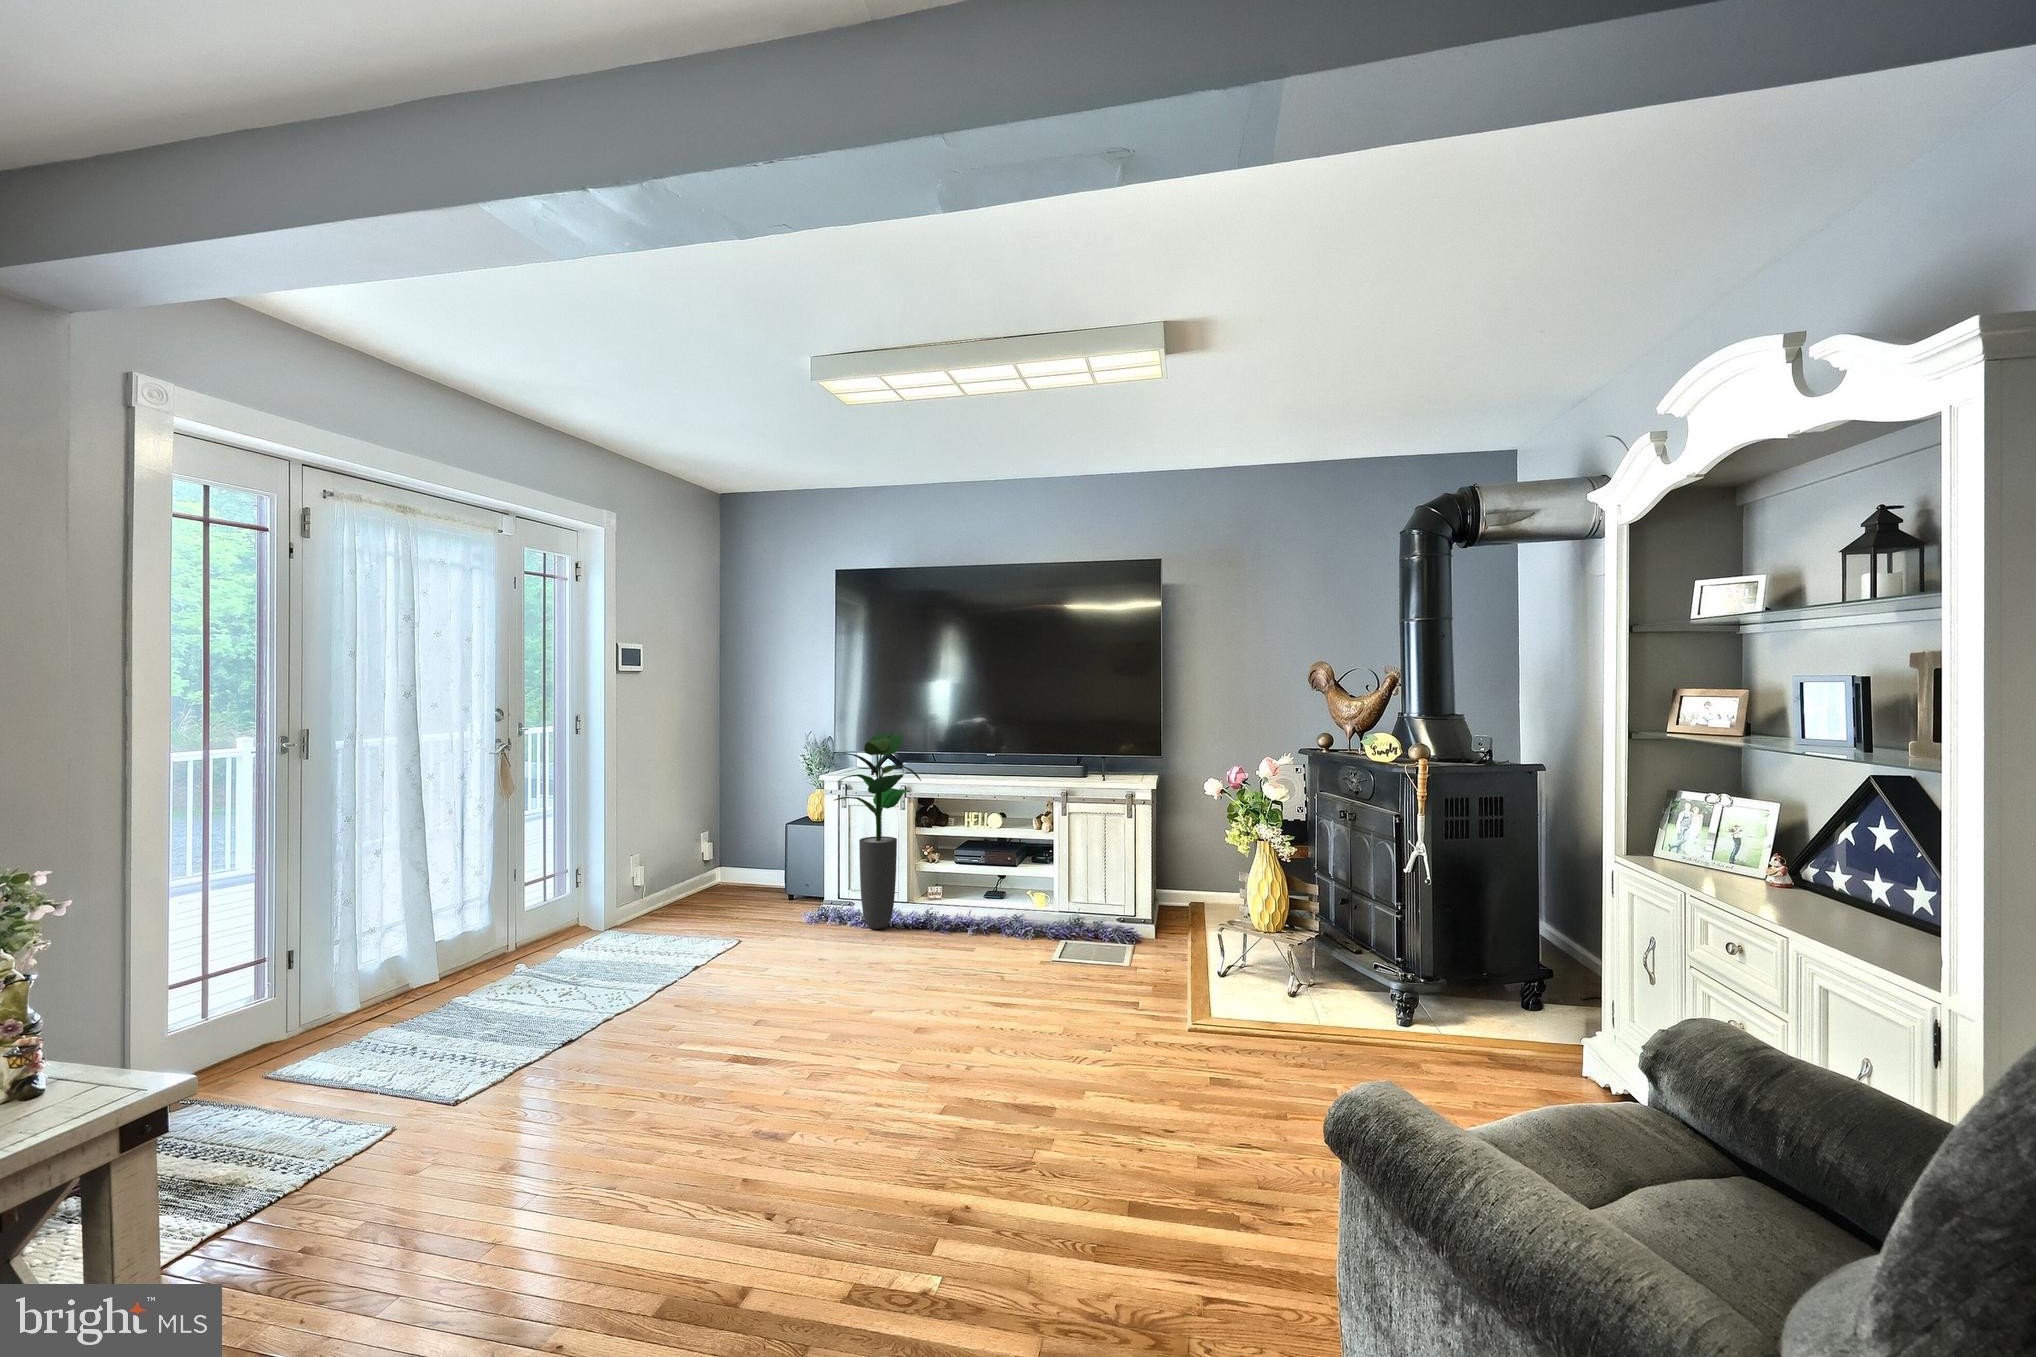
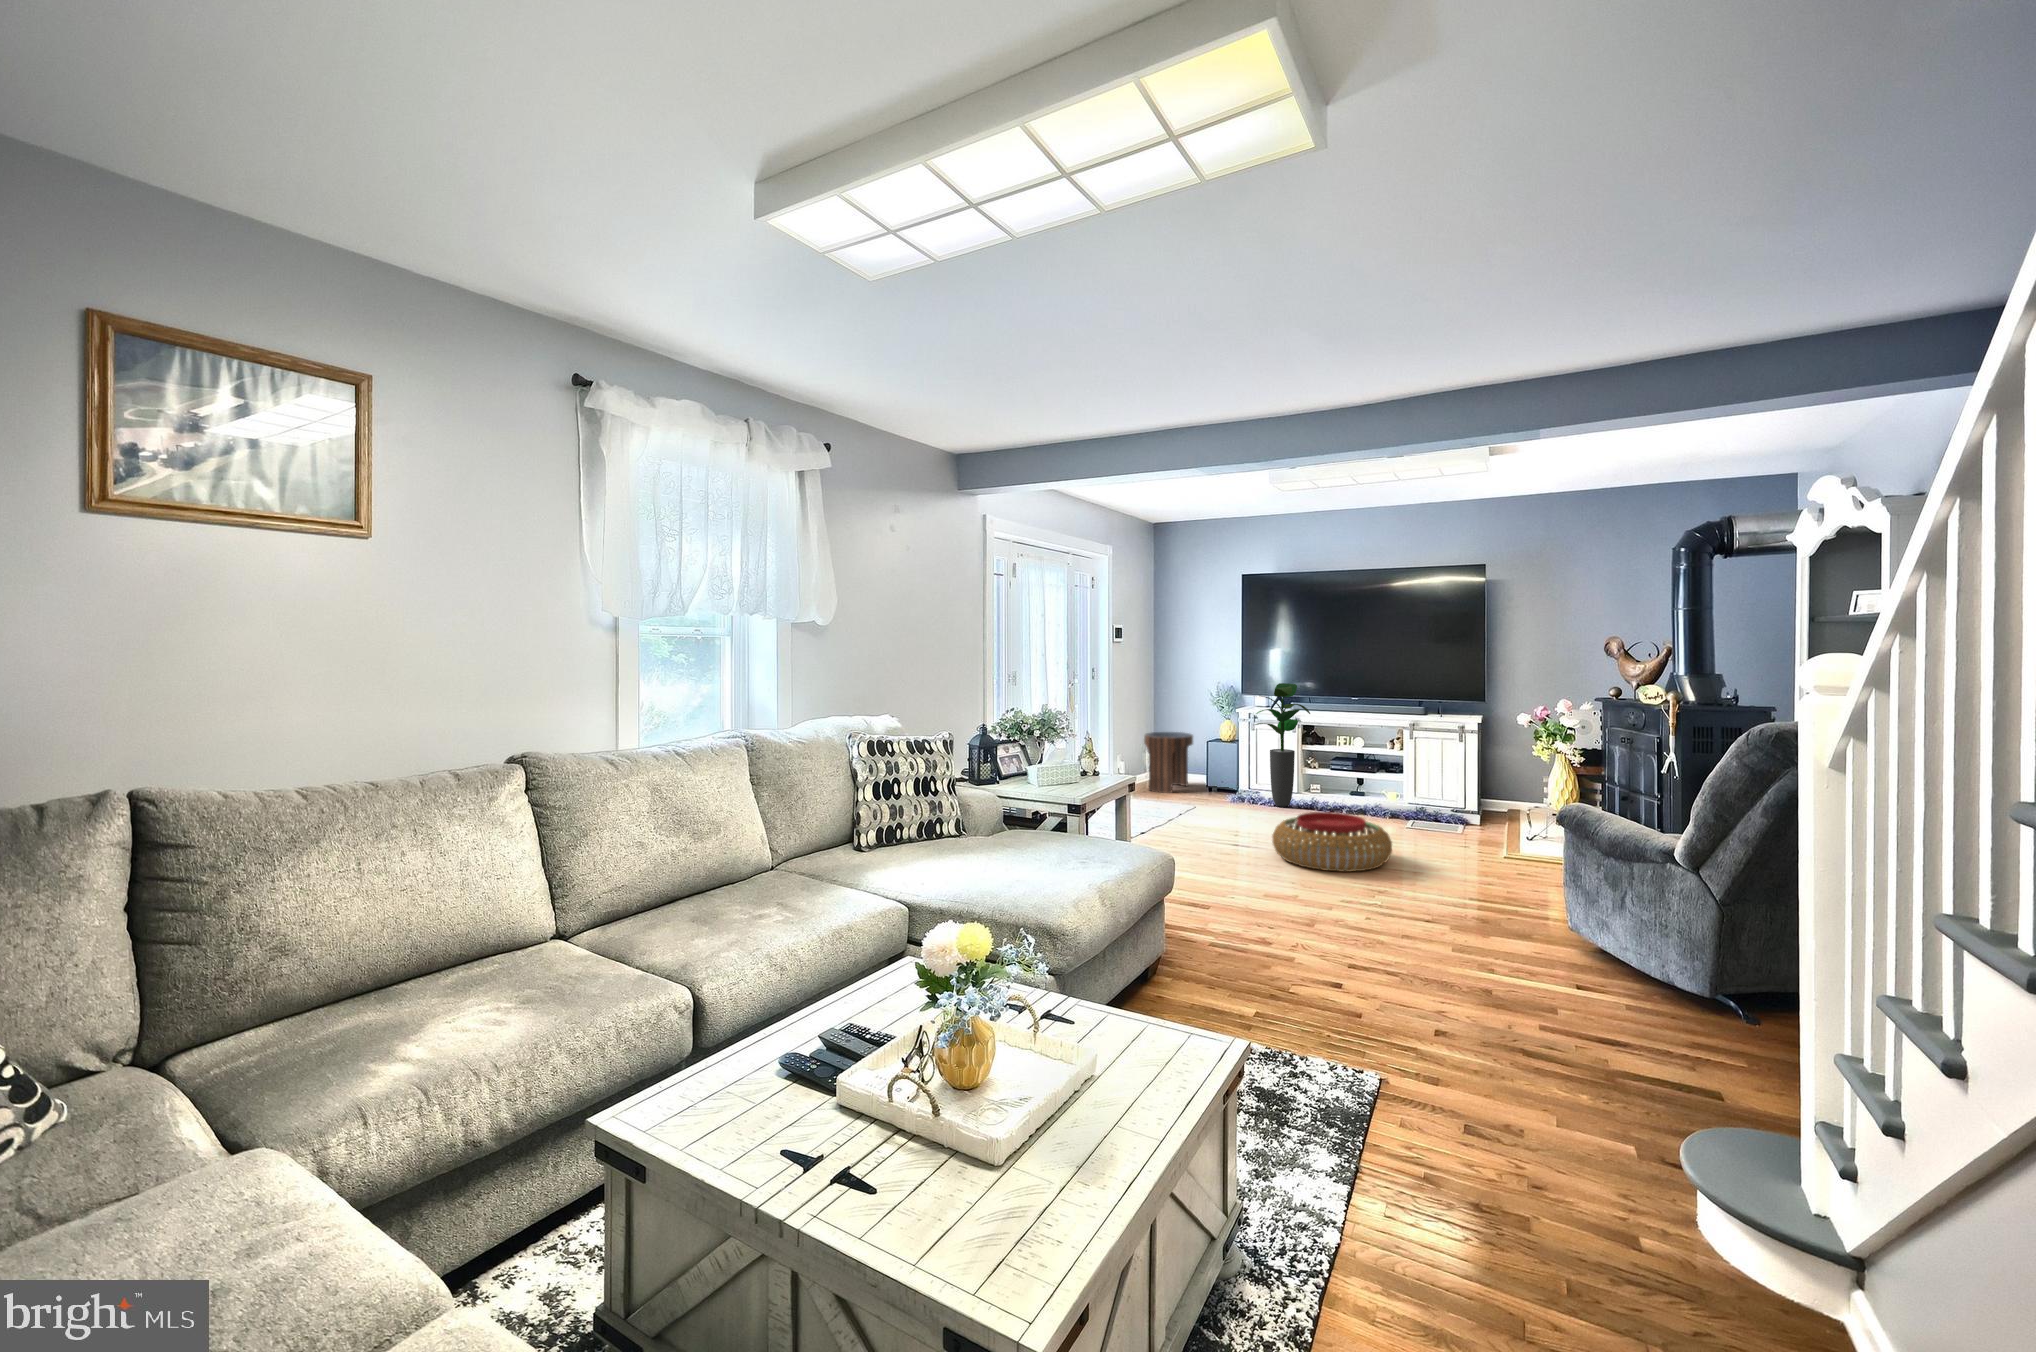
side table: none [678,810,759,911] -> present [1144,732,1193,793]
pouf: none [795,967,1008,1100] -> present [1272,812,1392,872]

